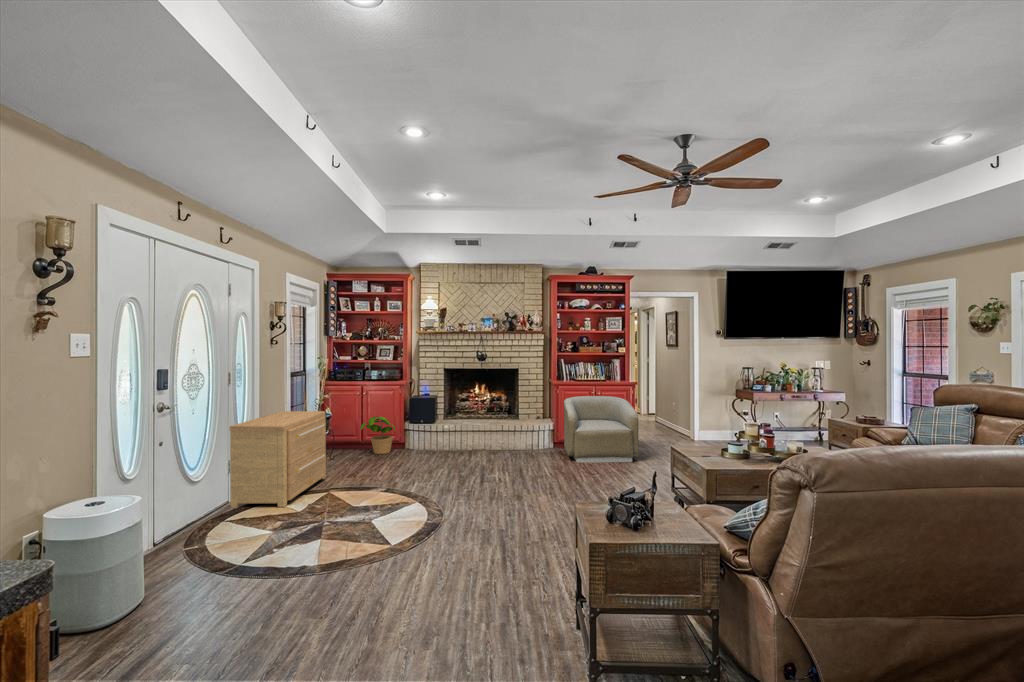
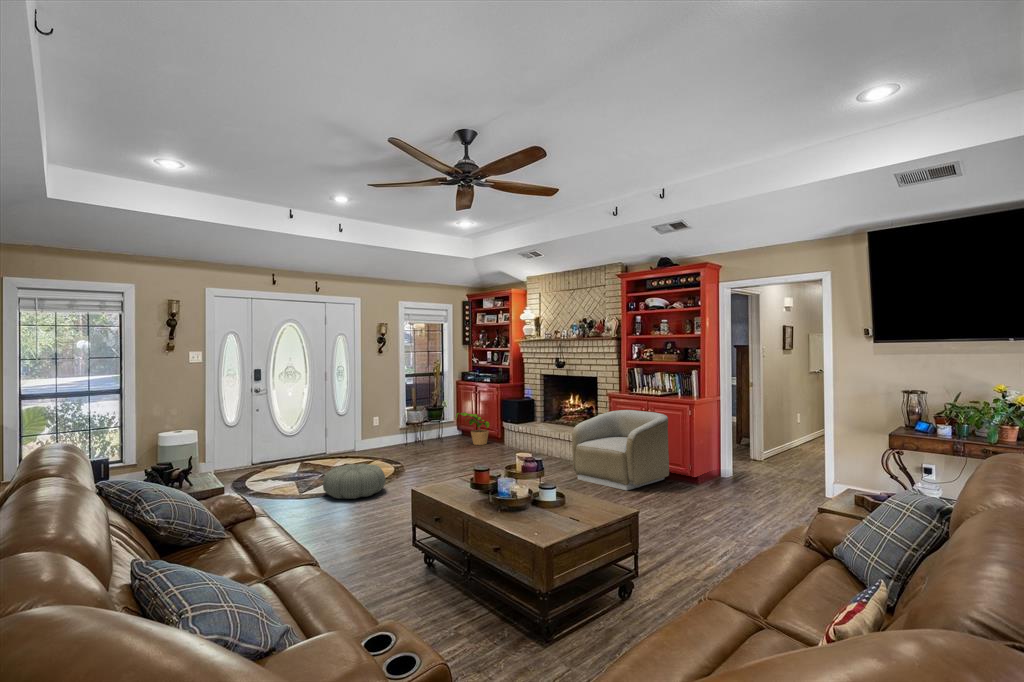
side table: present [229,411,326,507] -> none [319,401,397,462]
pouf: none [429,484,507,535] -> present [323,464,385,499]

